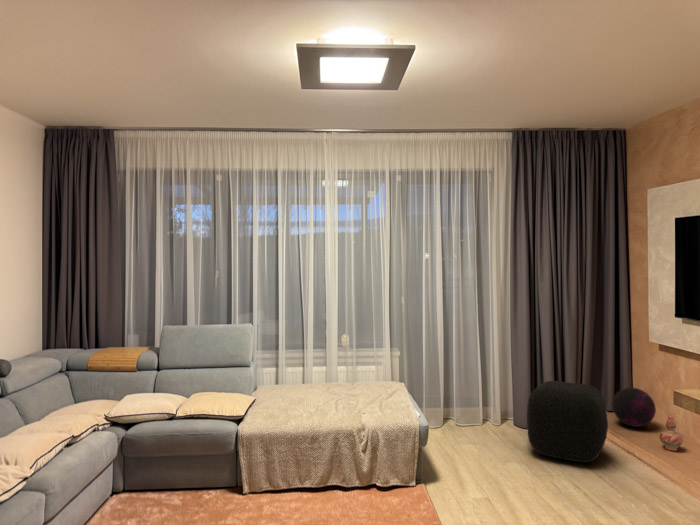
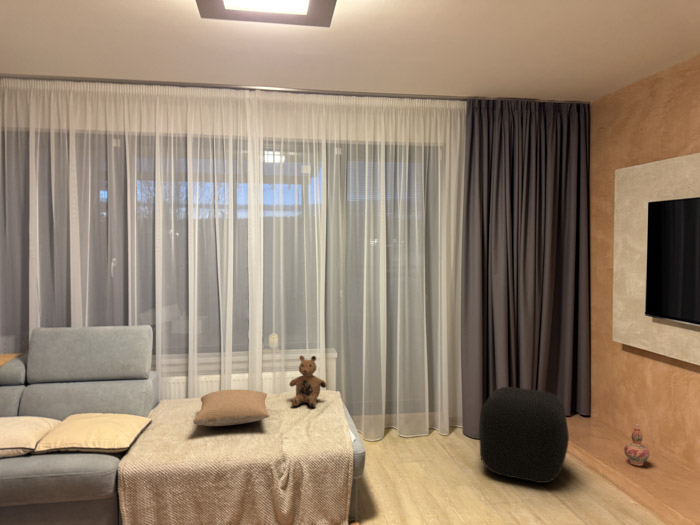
teddy bear: none [363,350,394,393] -> present [290,356,327,407]
pillow: none [290,376,350,404] -> present [193,390,270,426]
decorative orb: present [612,388,656,427] -> none [571,392,618,436]

